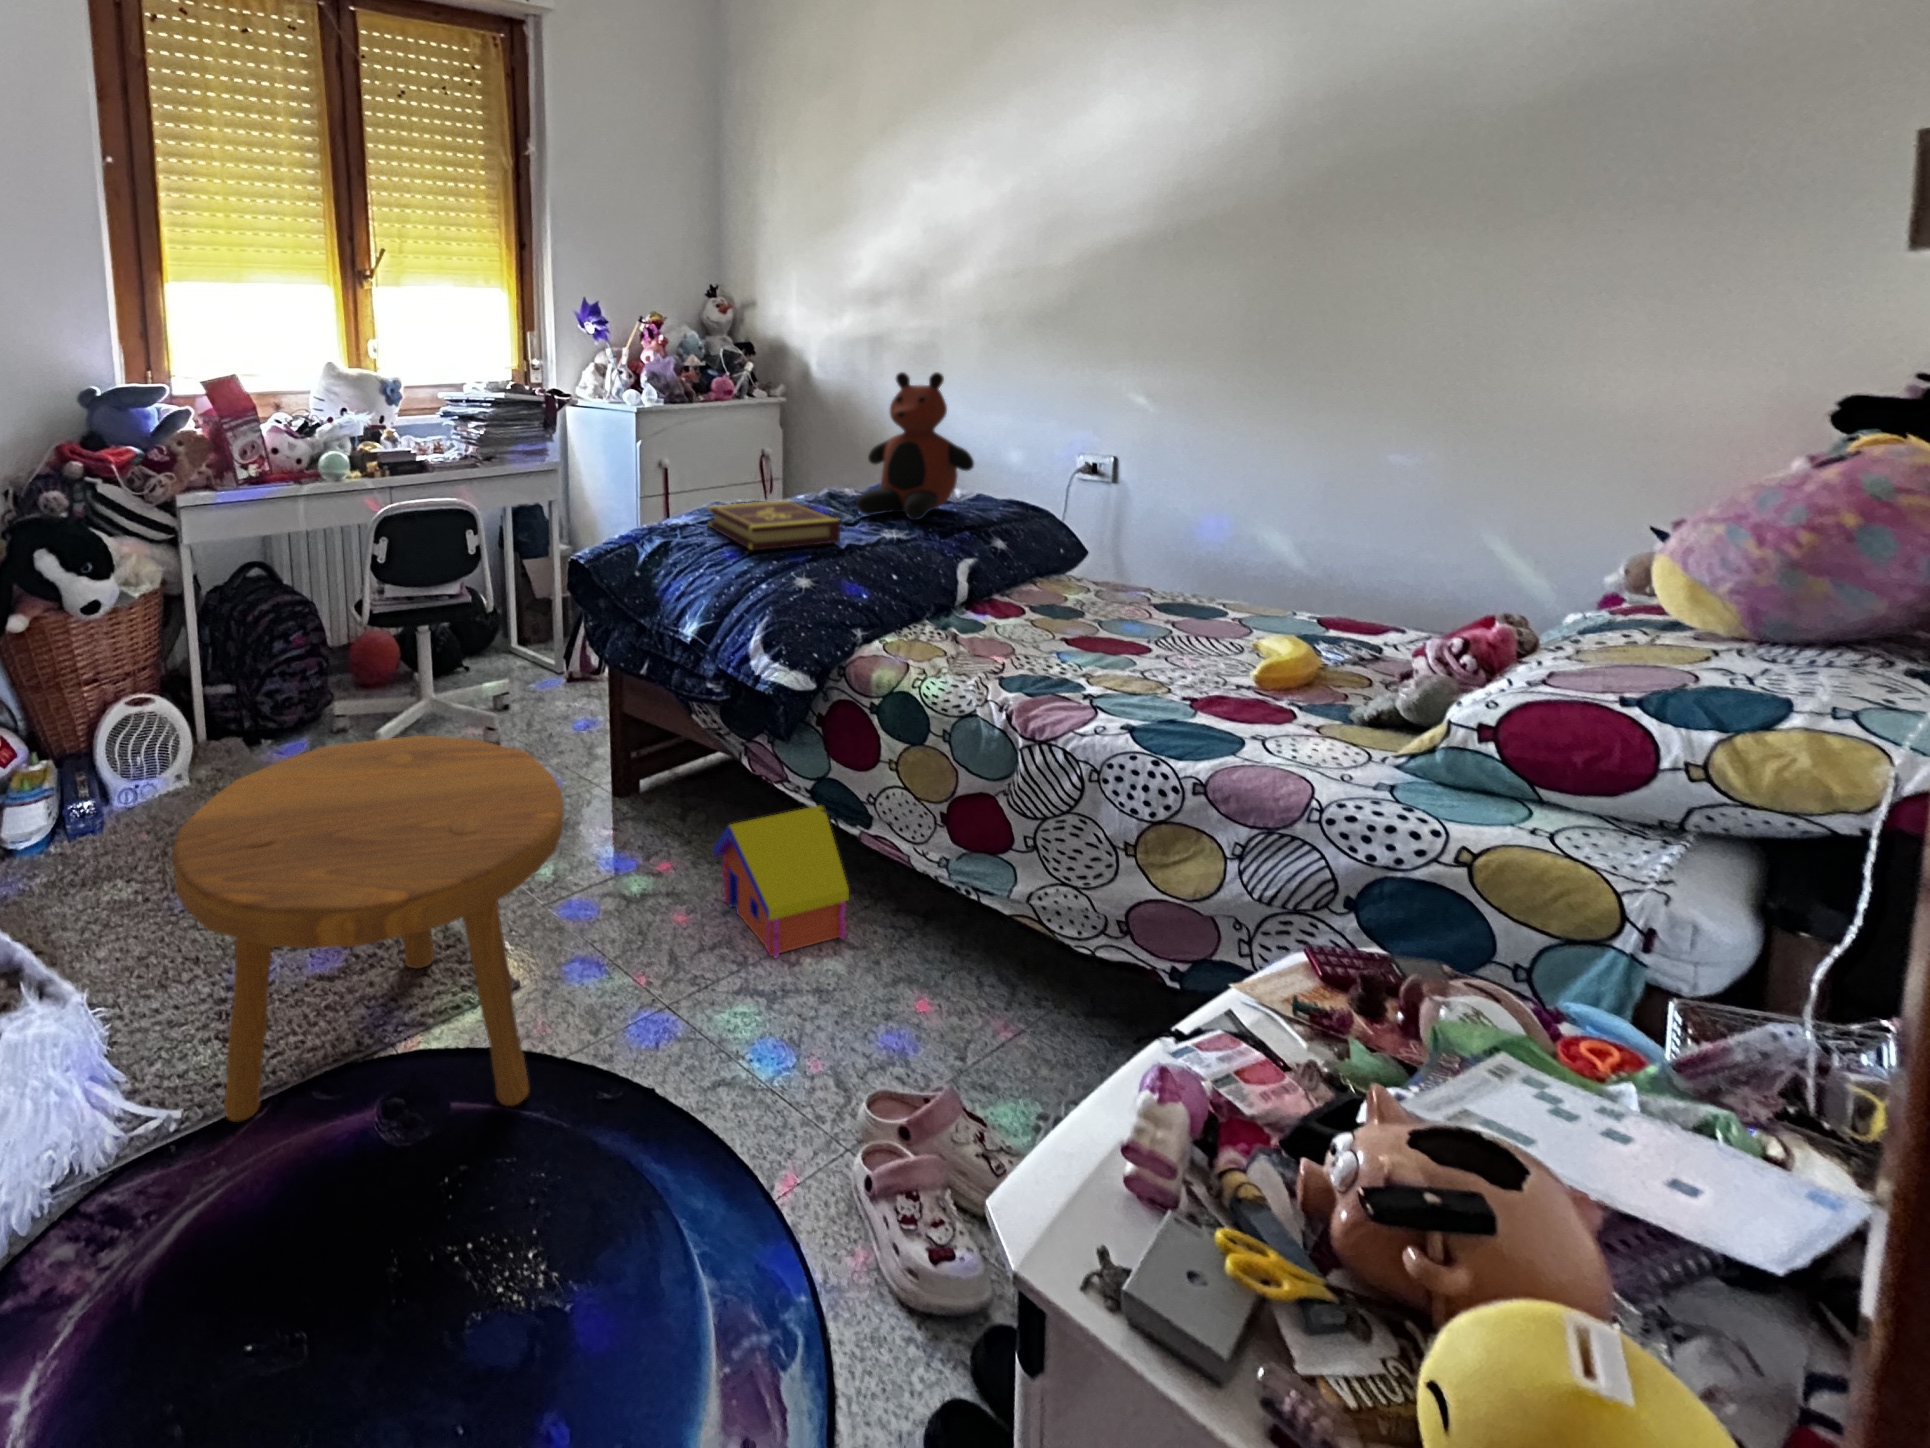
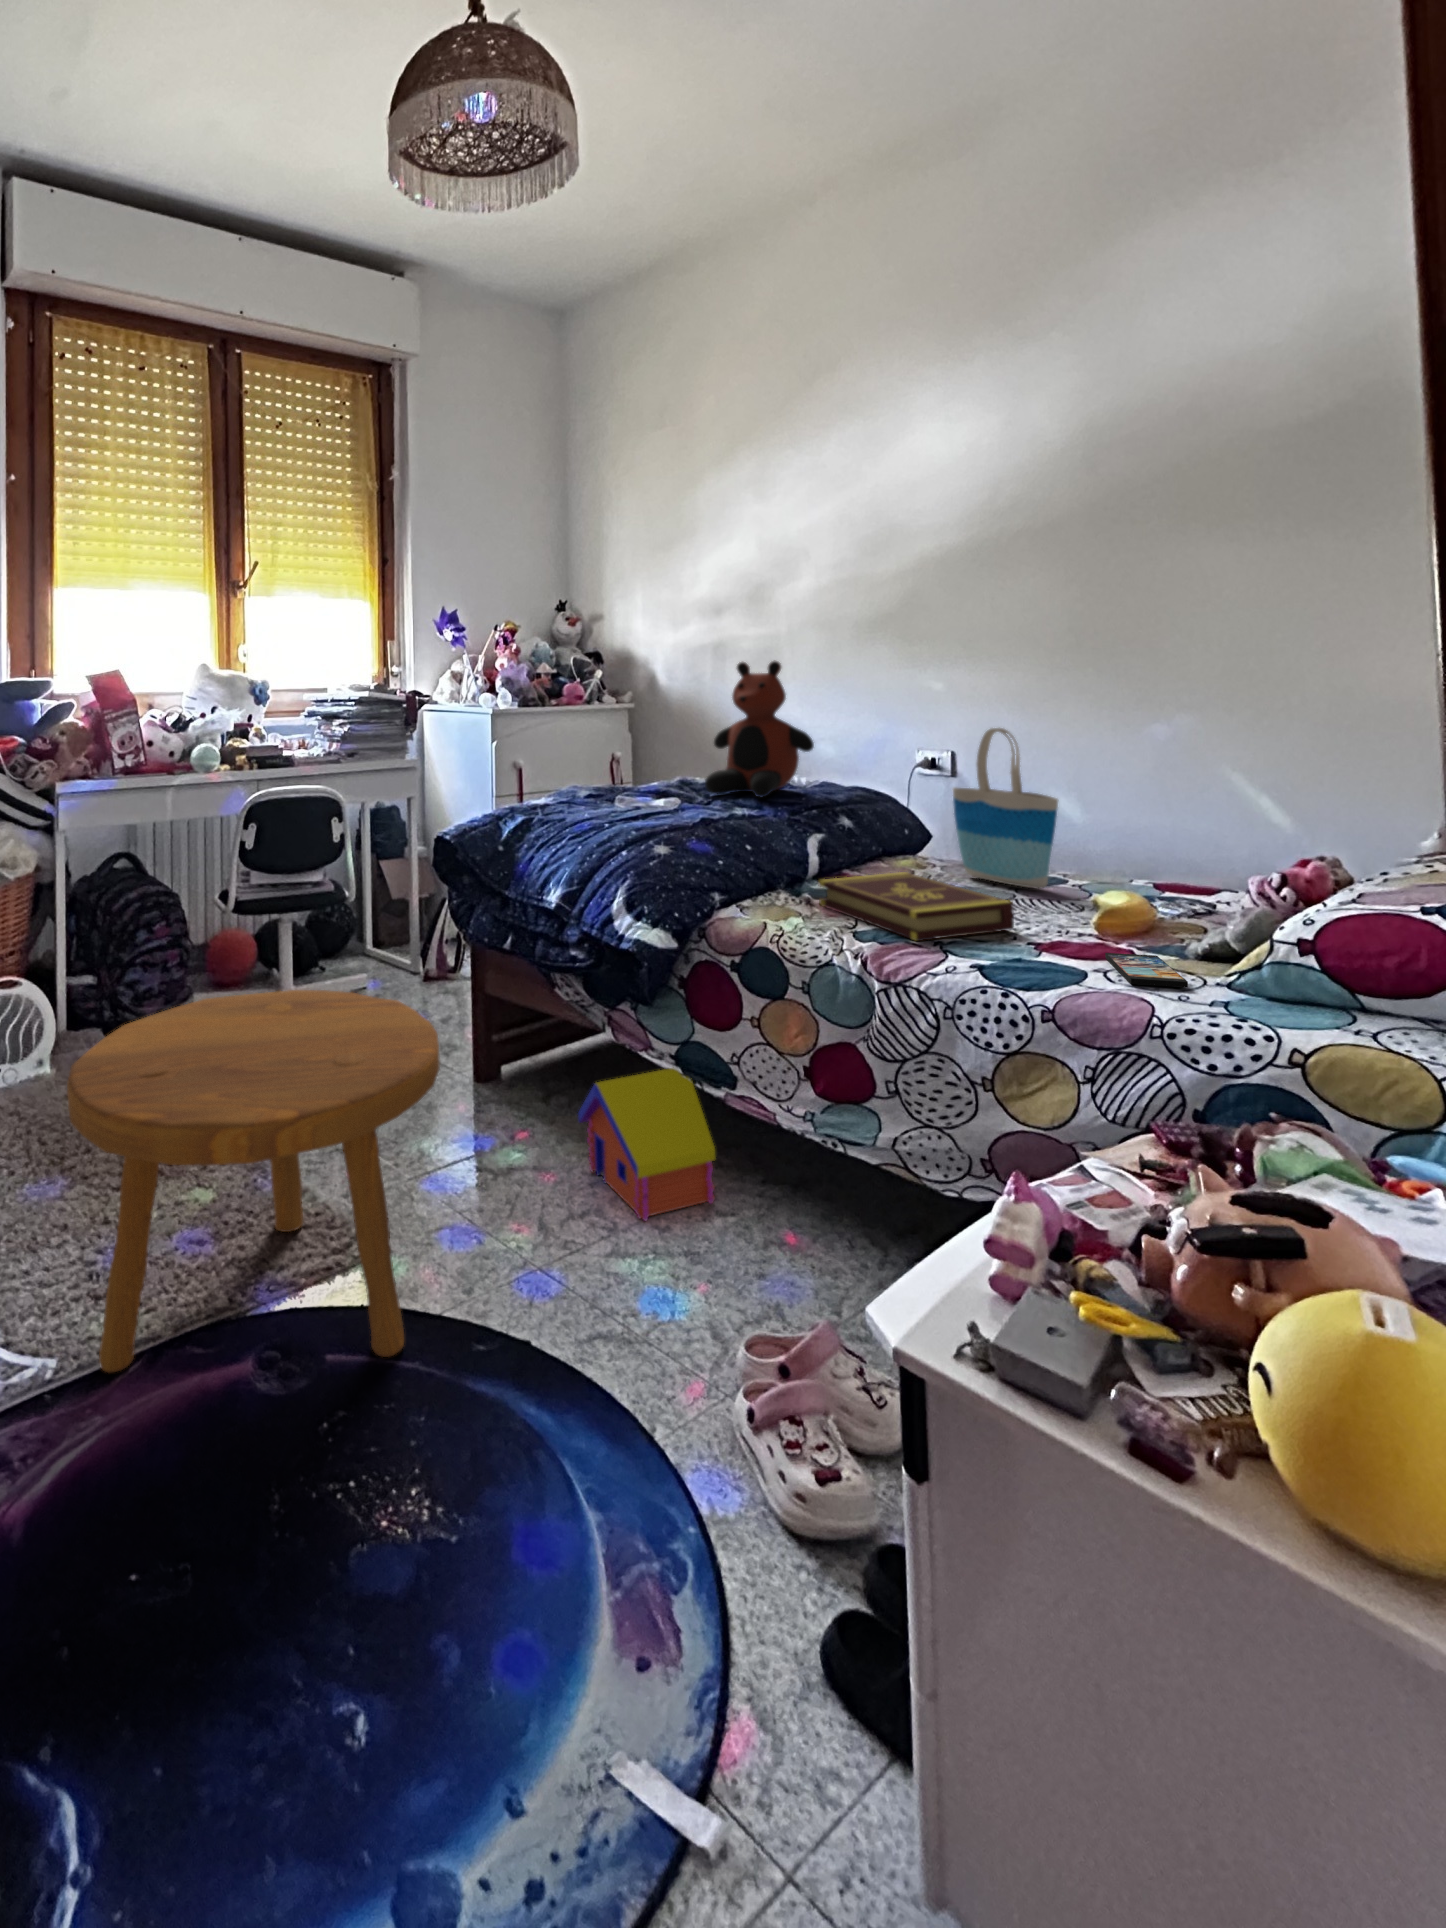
tote bag: none [1118,454,1231,624] -> present [953,728,1058,888]
book: present [708,500,840,550] -> present [819,872,1014,941]
smartphone: none [1265,713,1351,760] -> present [1105,953,1188,987]

